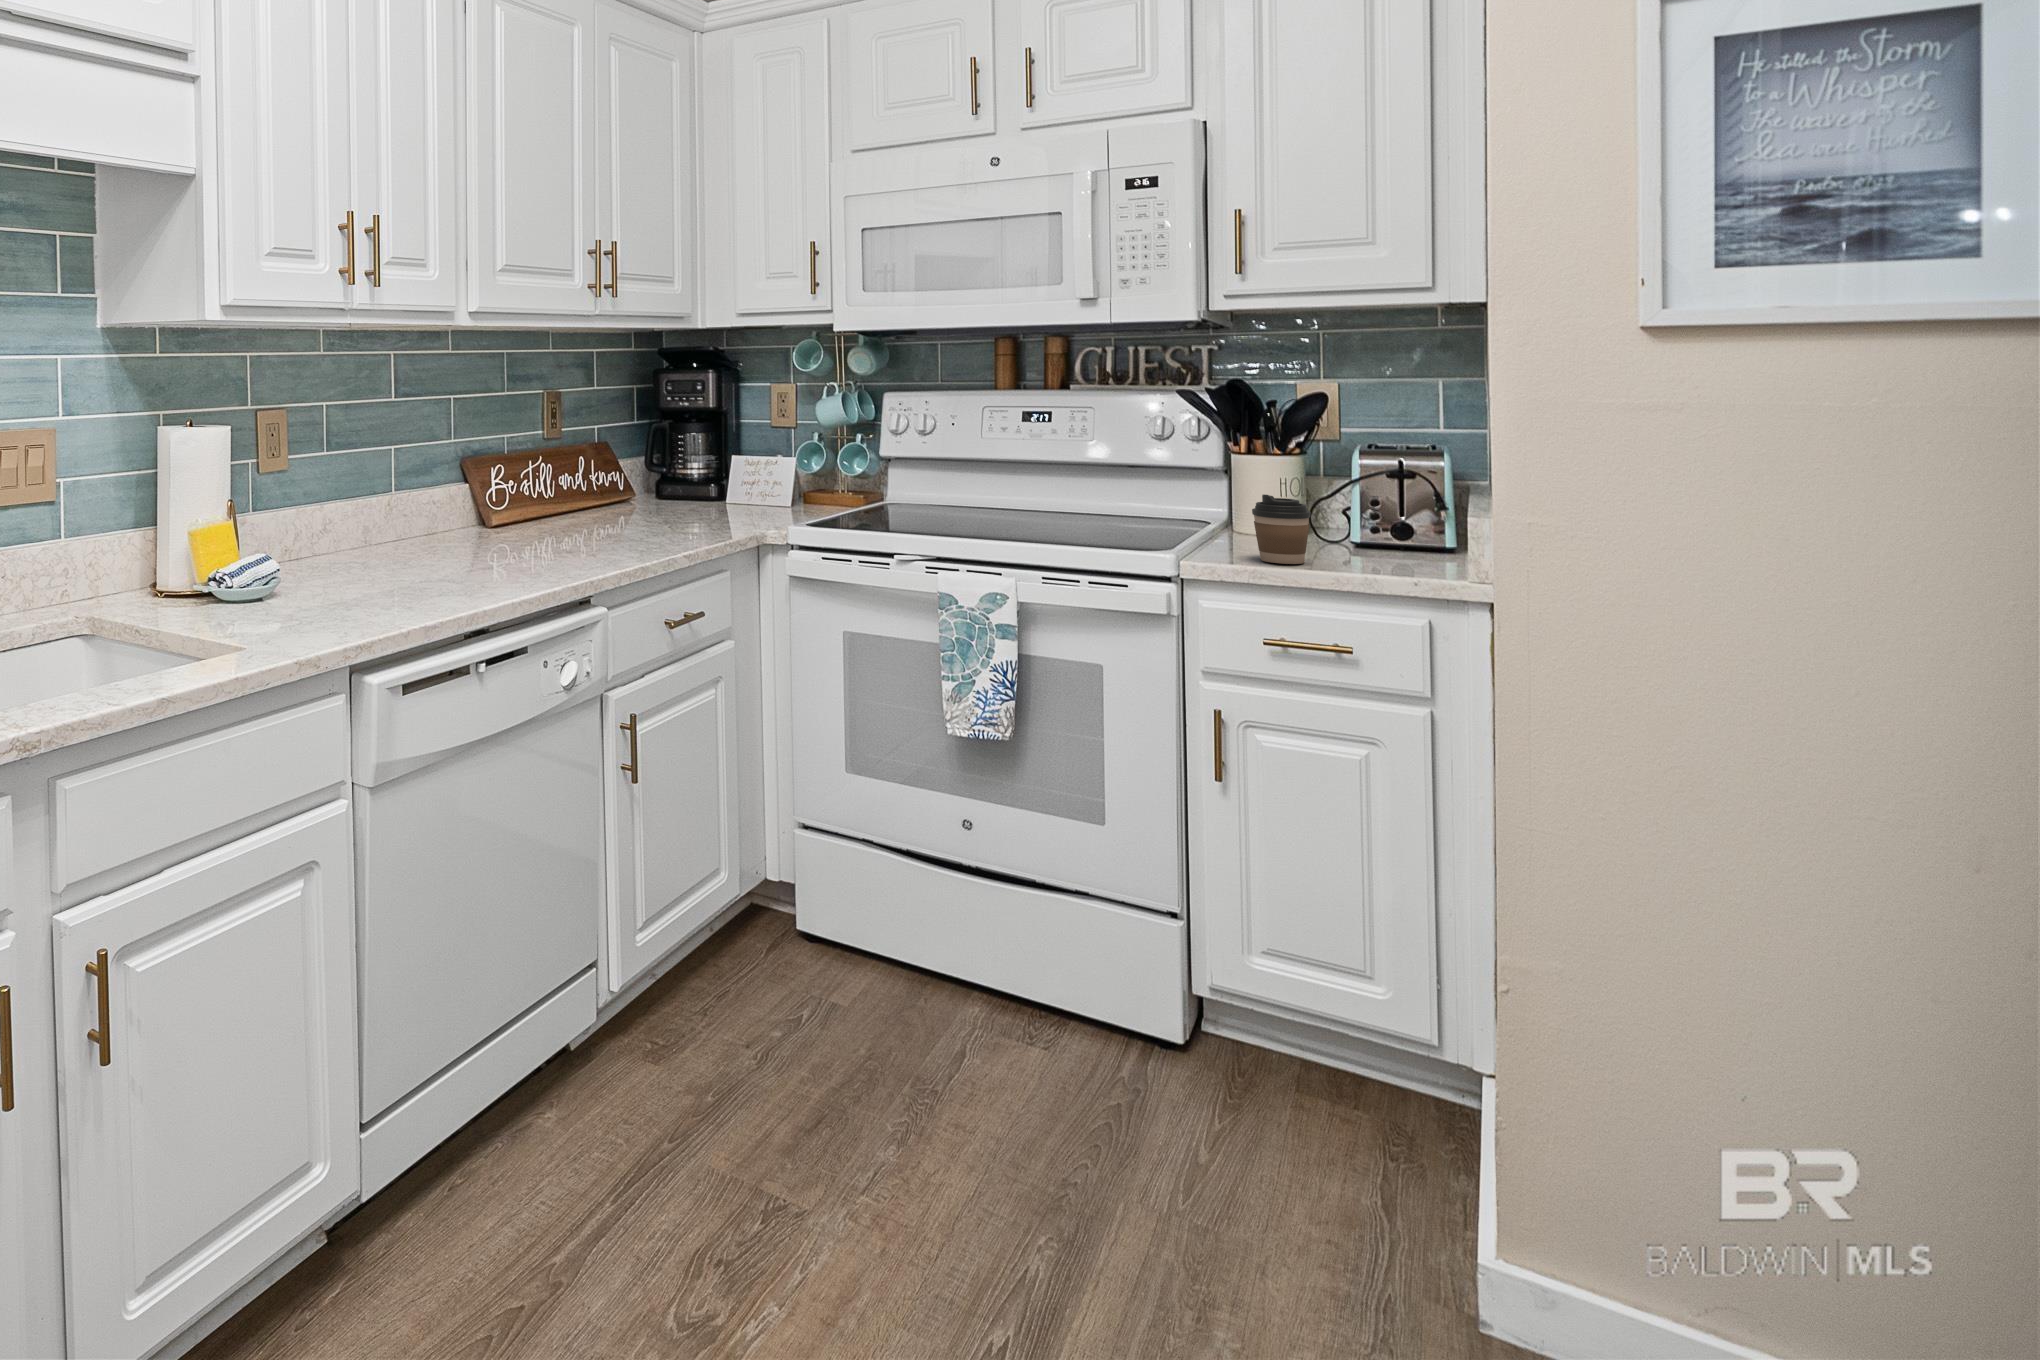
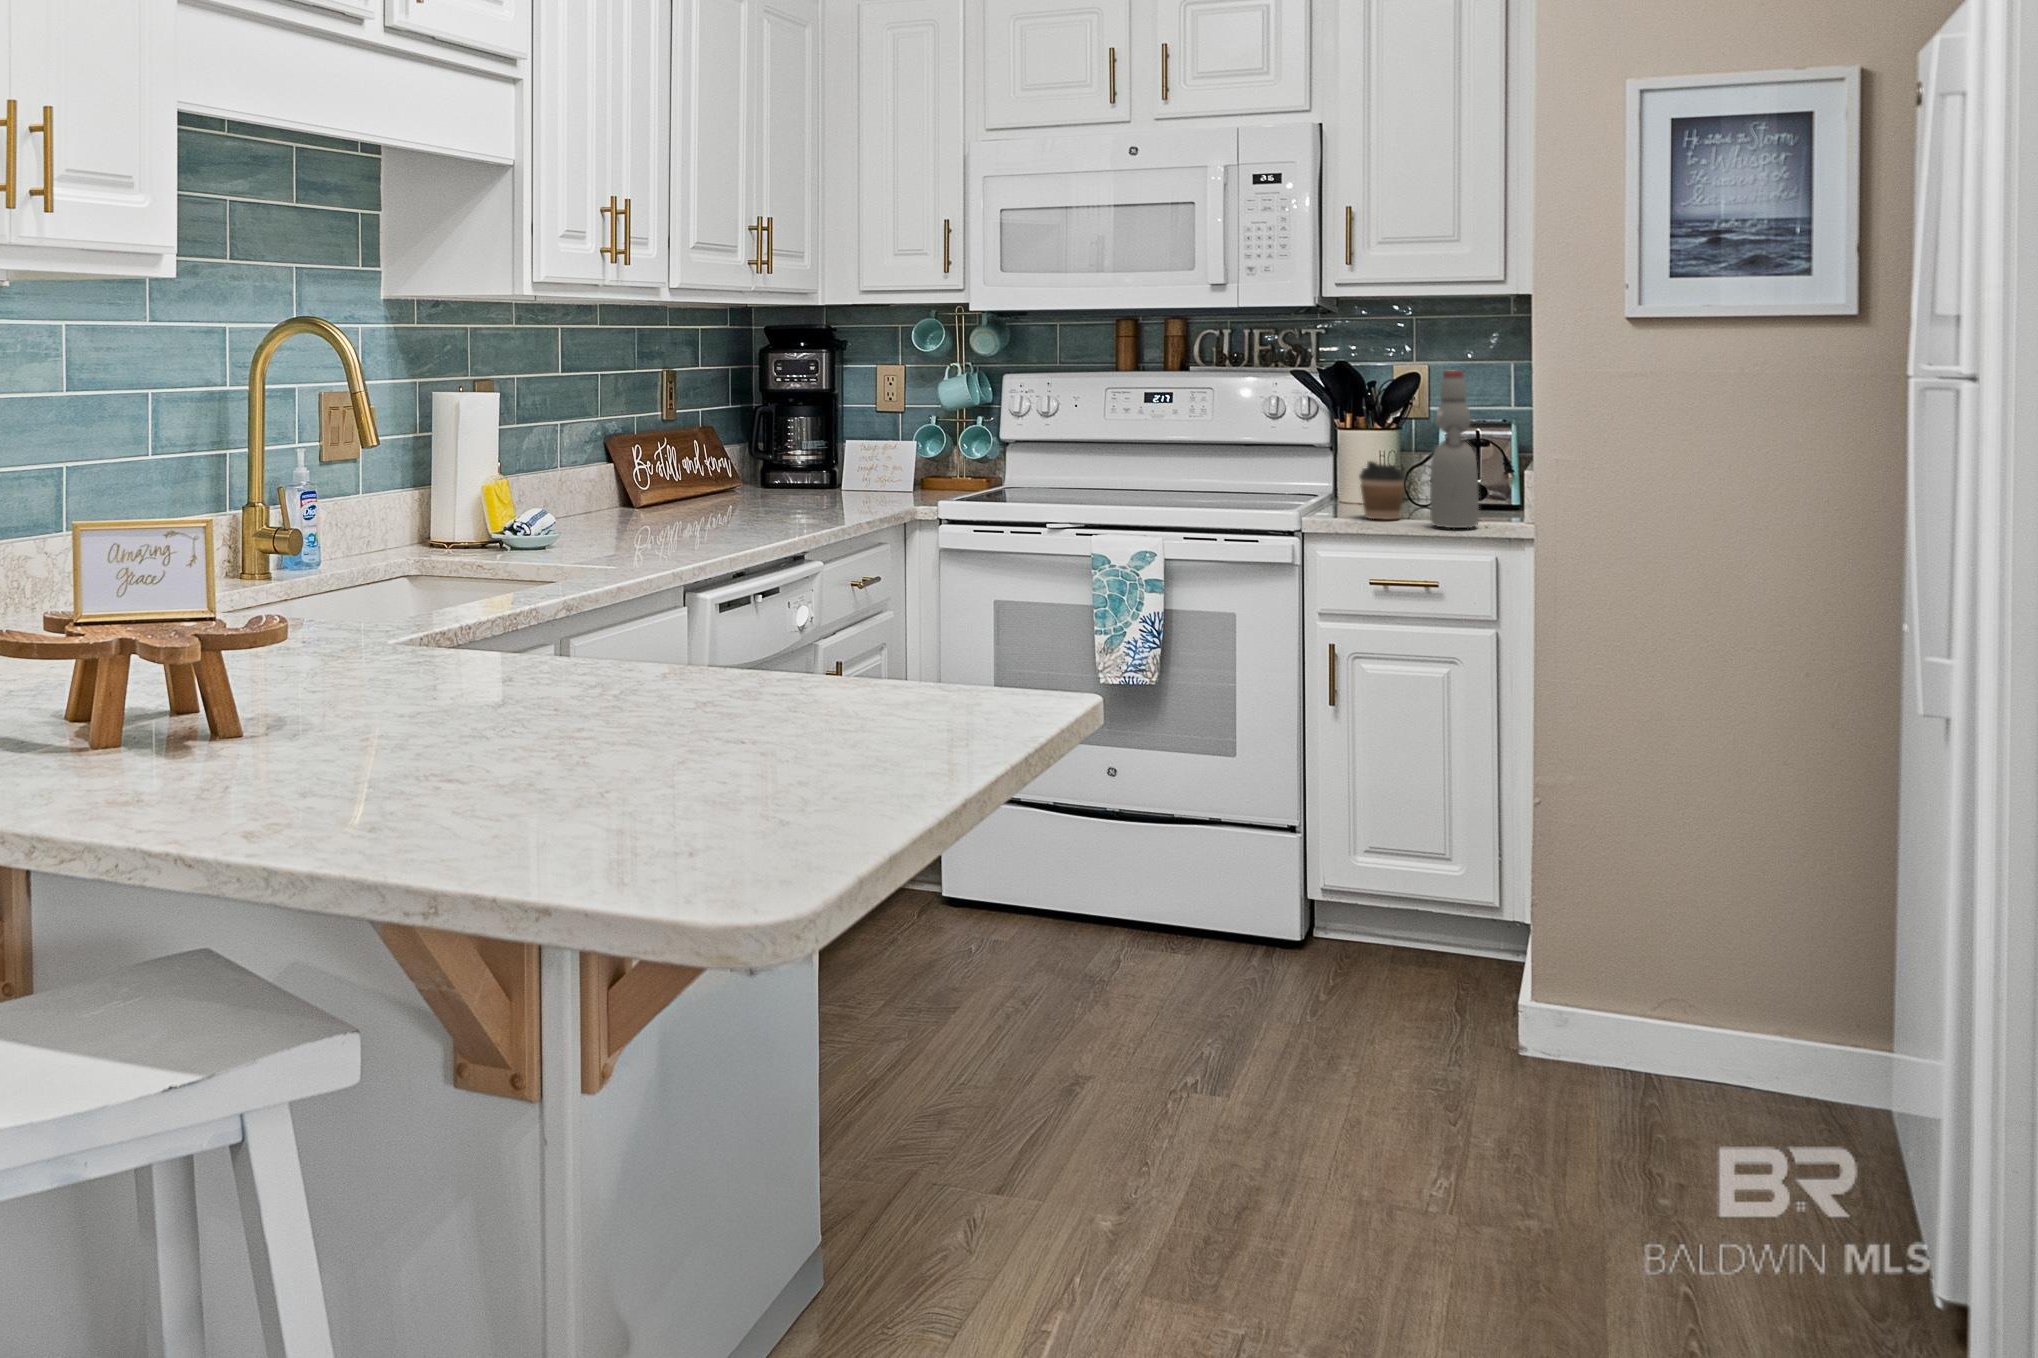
bottle: none [1343,392,1408,582] -> present [1430,371,1479,528]

